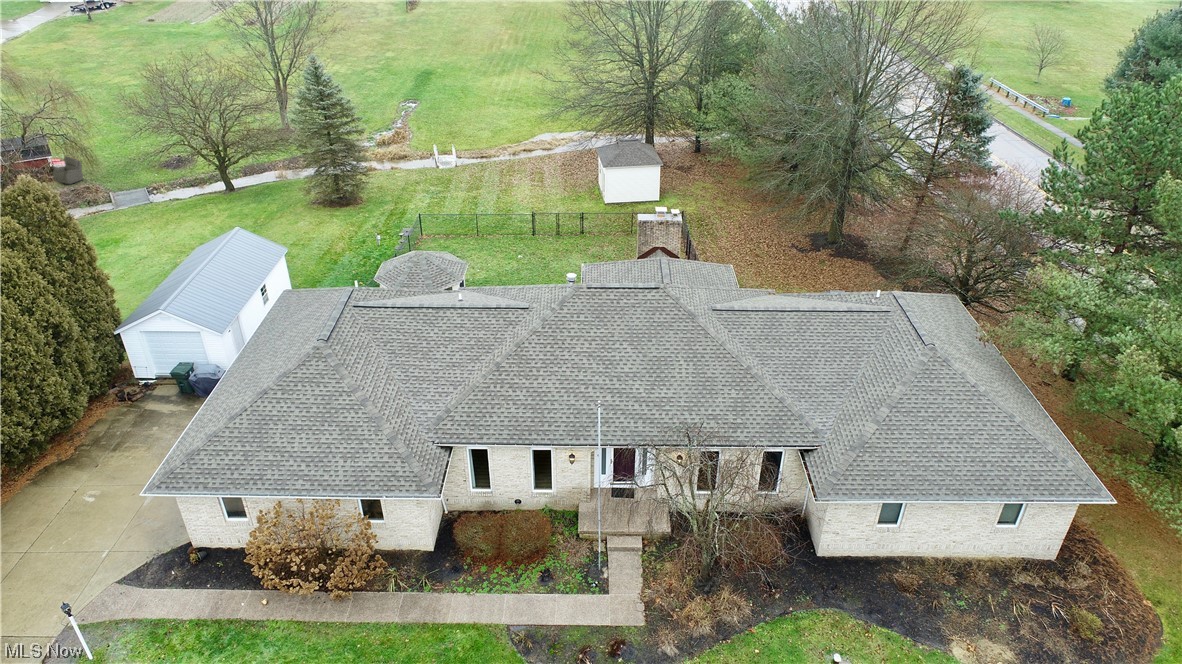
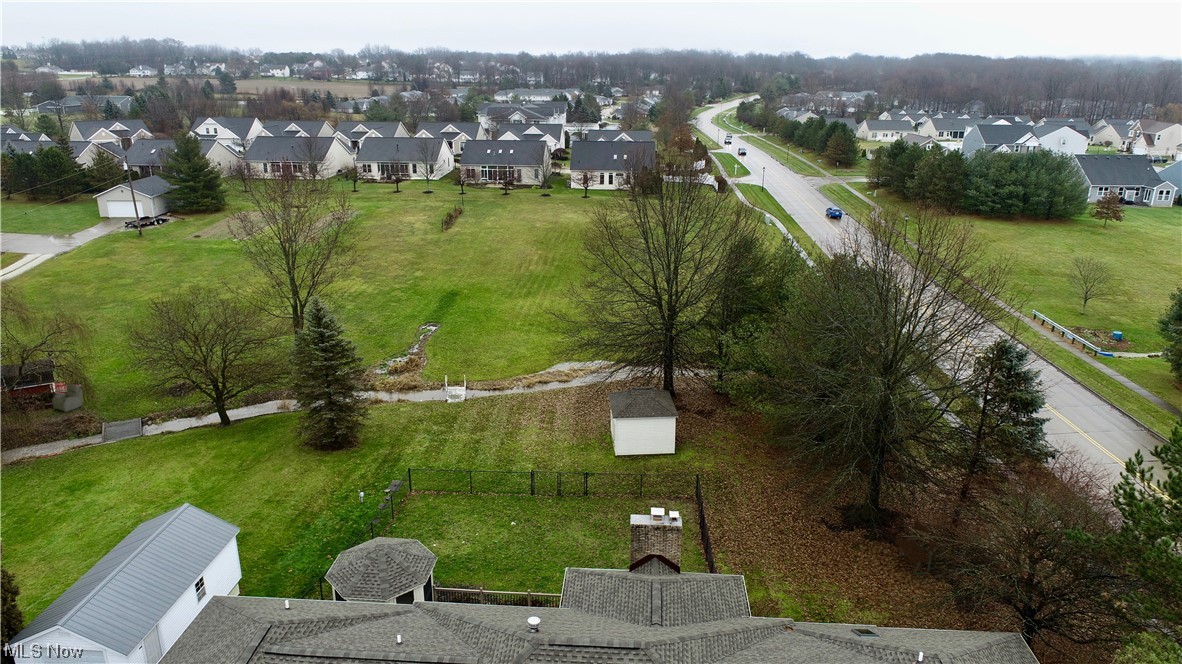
bench: none [855,234,889,278] -> present [895,521,935,575]

